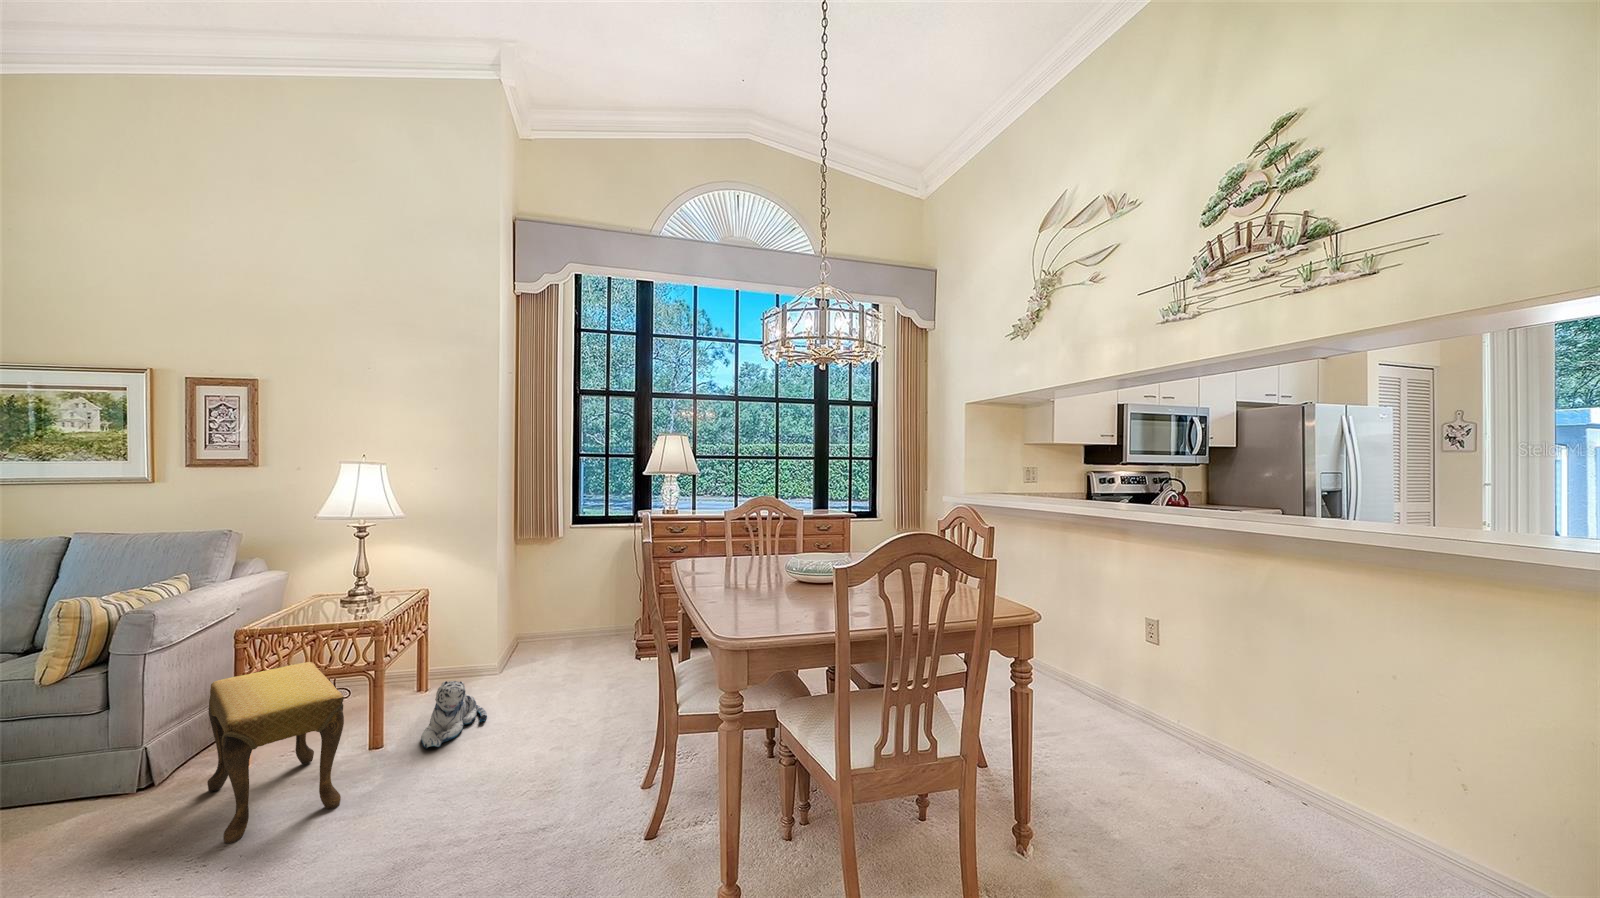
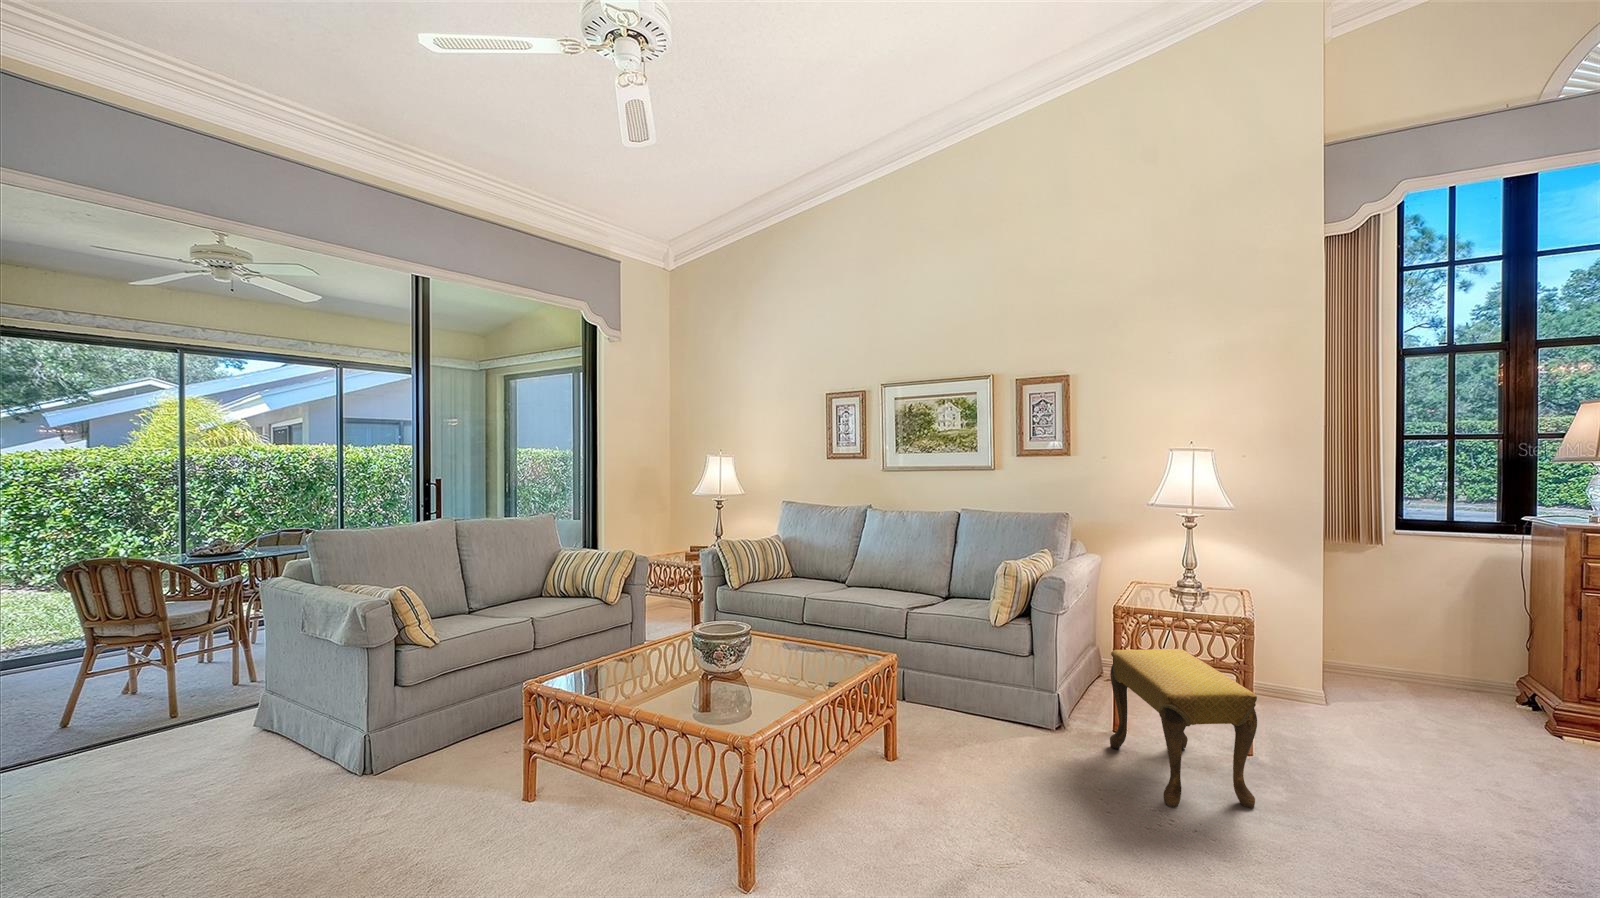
plush toy: present [421,681,487,749] -> none [1292,701,1365,776]

